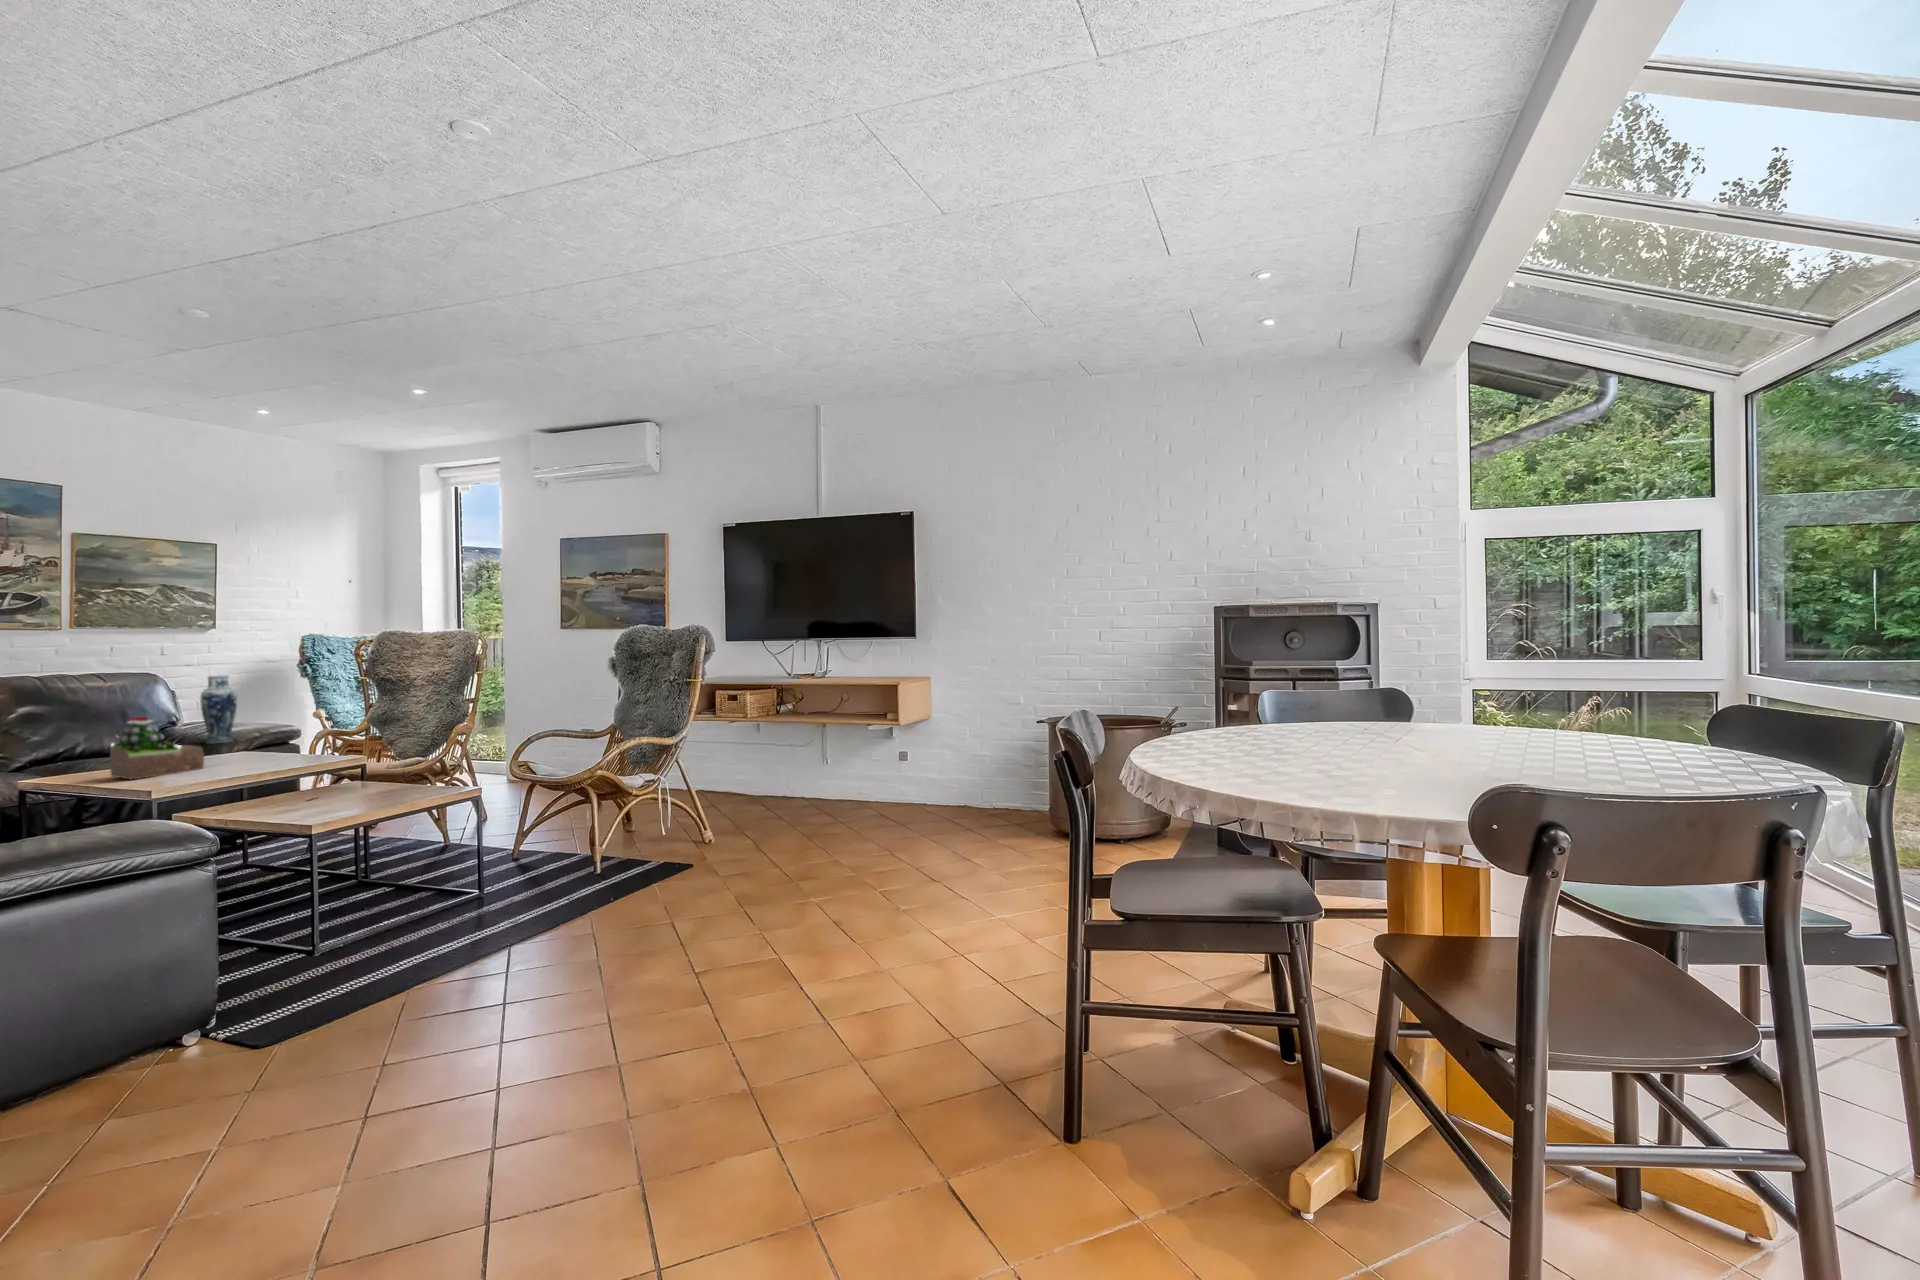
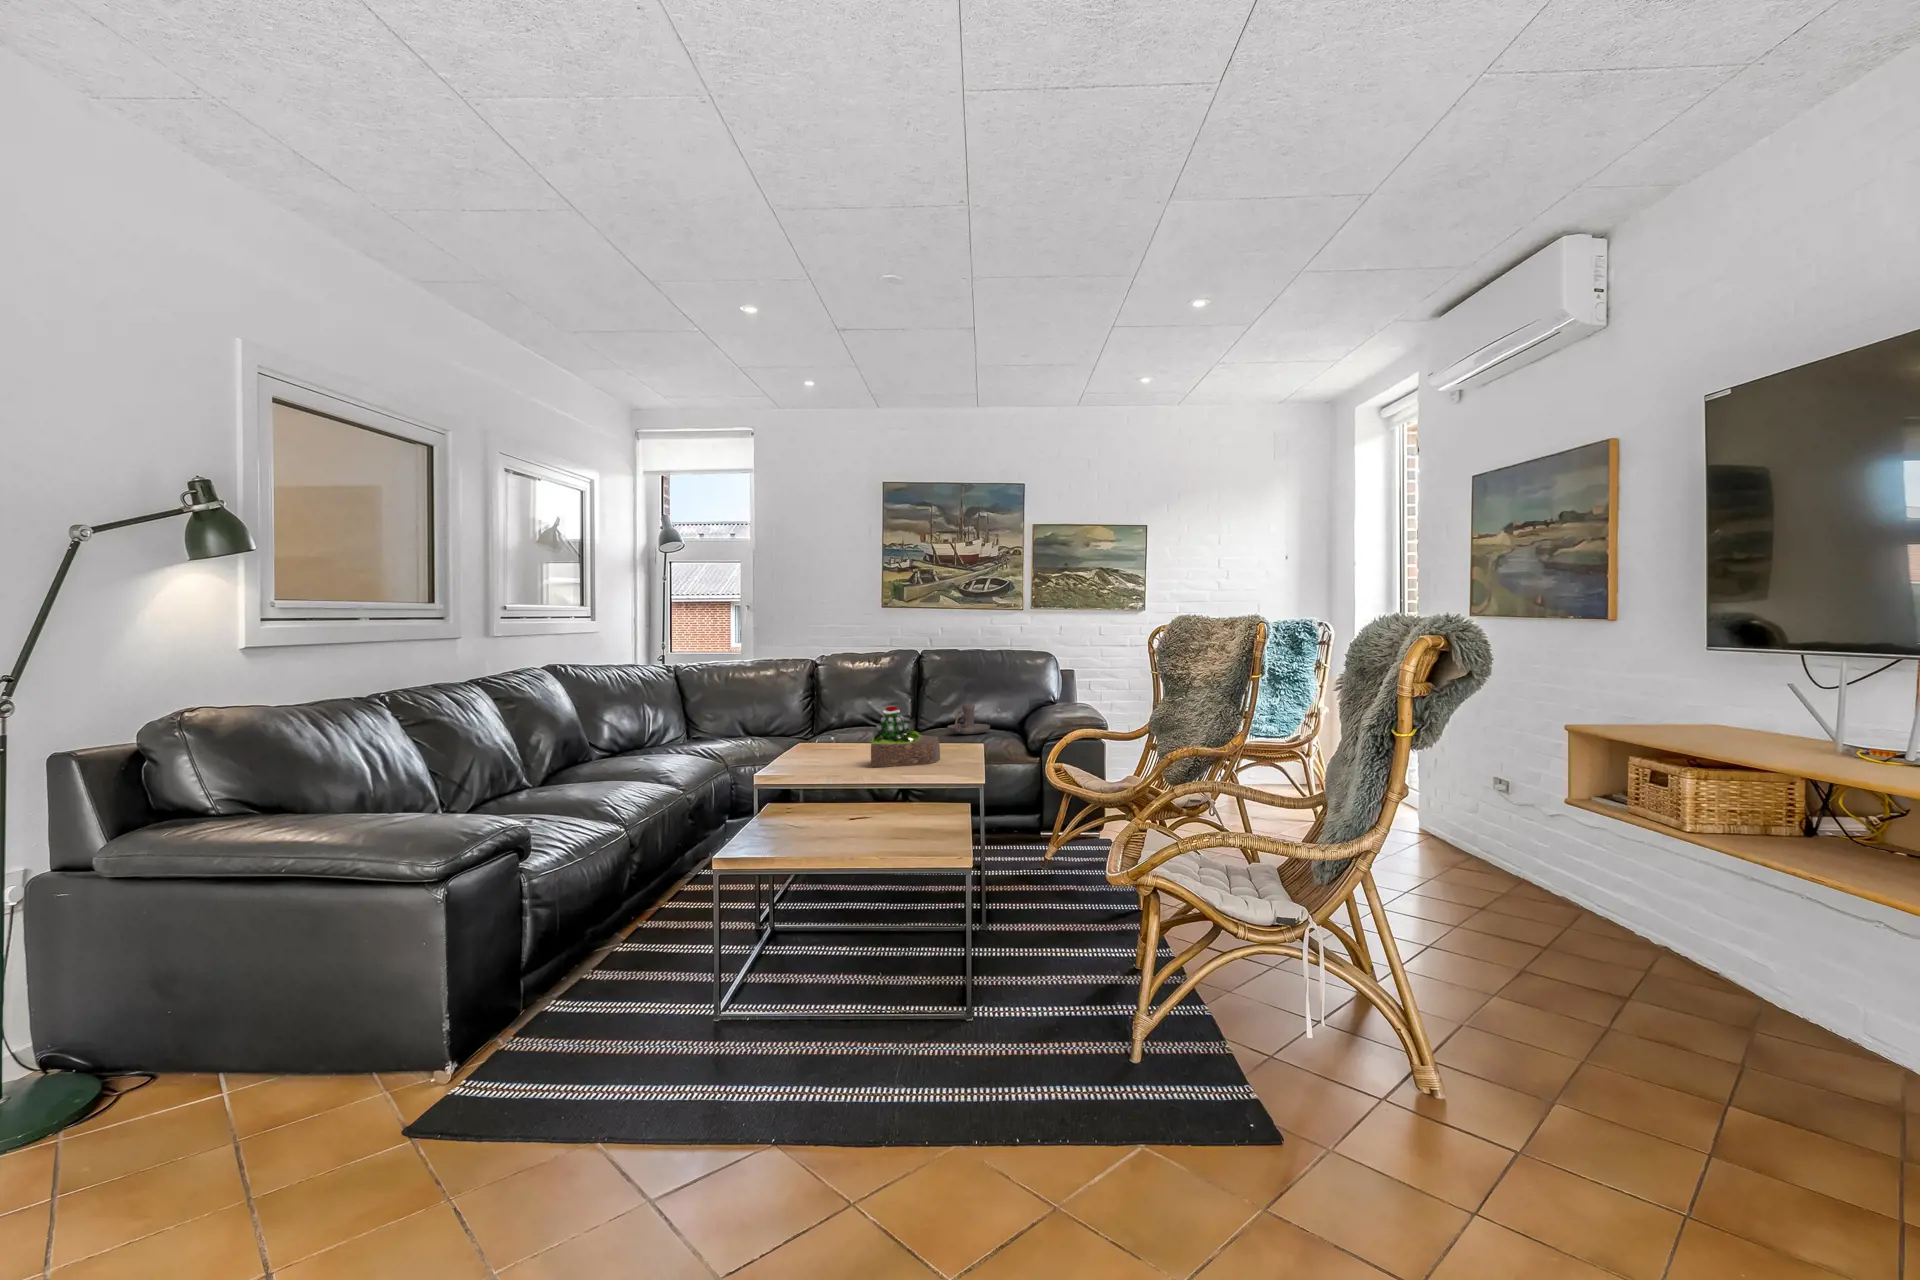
vase: present [200,675,237,744] -> none [1057,661,1085,731]
candle holder: none [31,729,98,762] -> present [948,705,990,735]

